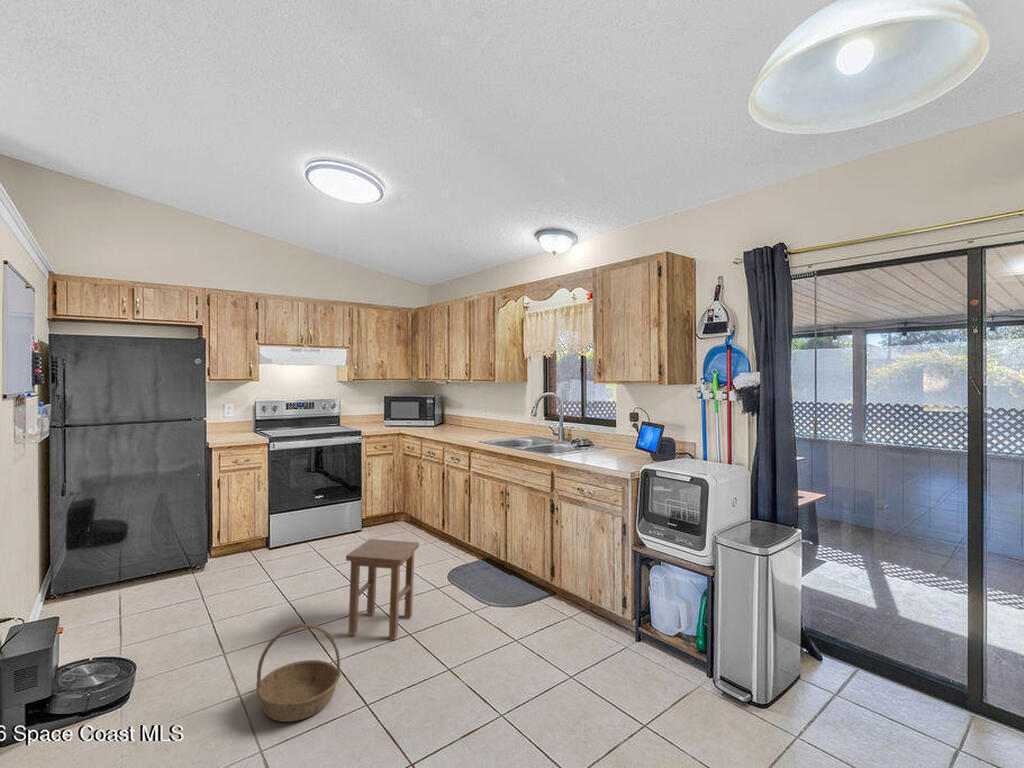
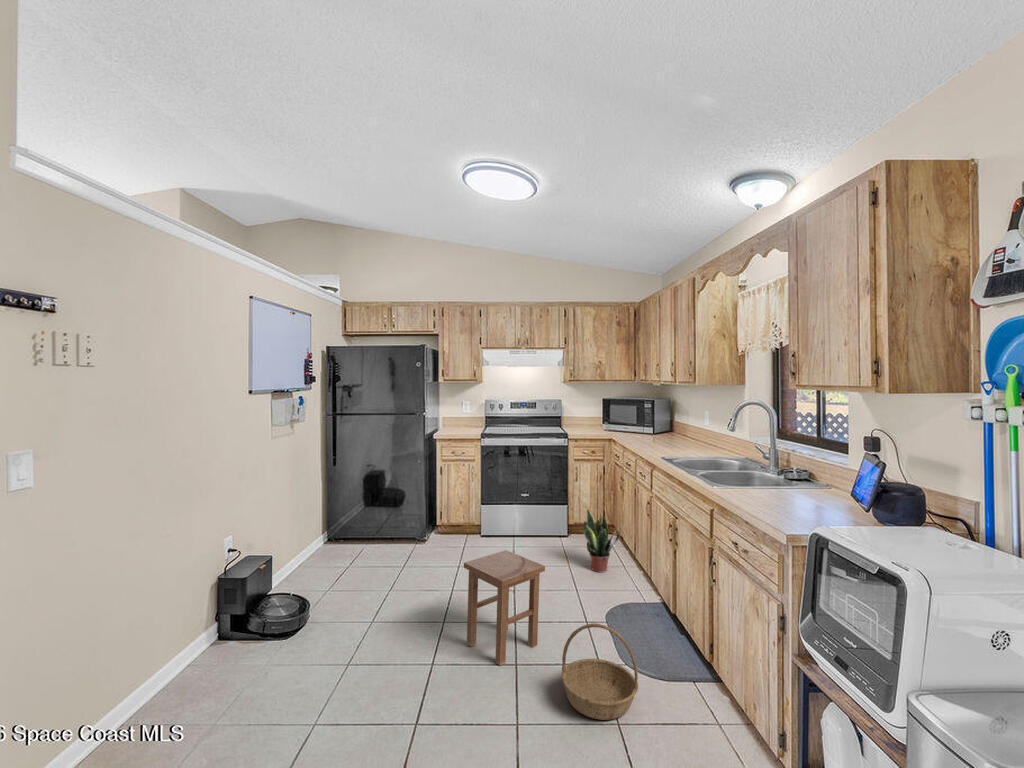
potted plant: none [395,496,431,551] -> present [583,510,620,572]
basket: present [256,624,340,722] -> present [562,623,638,720]

